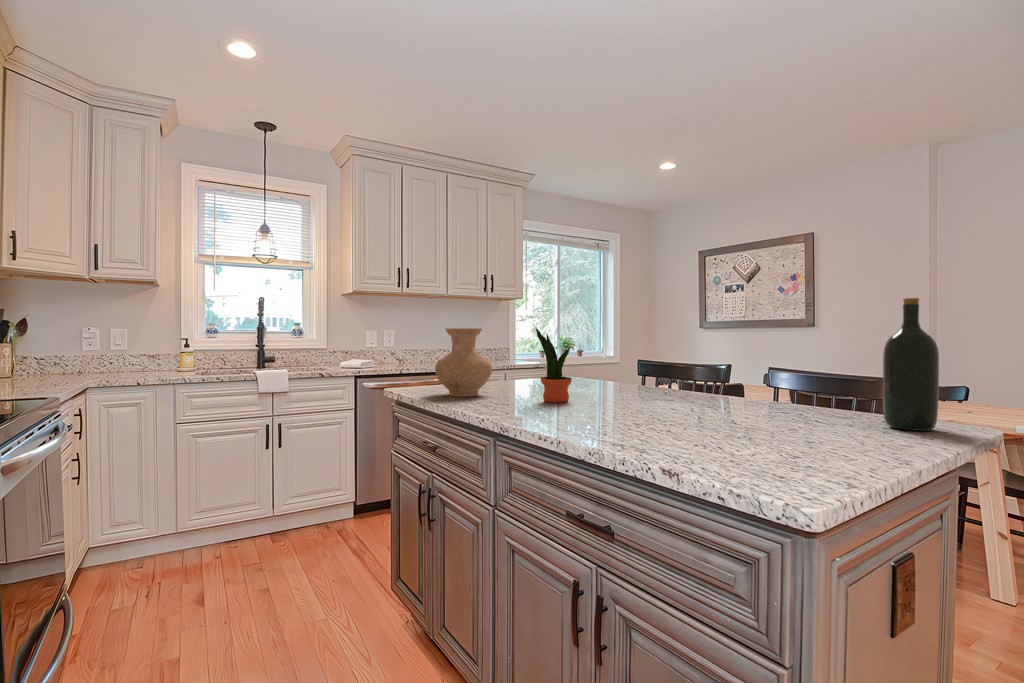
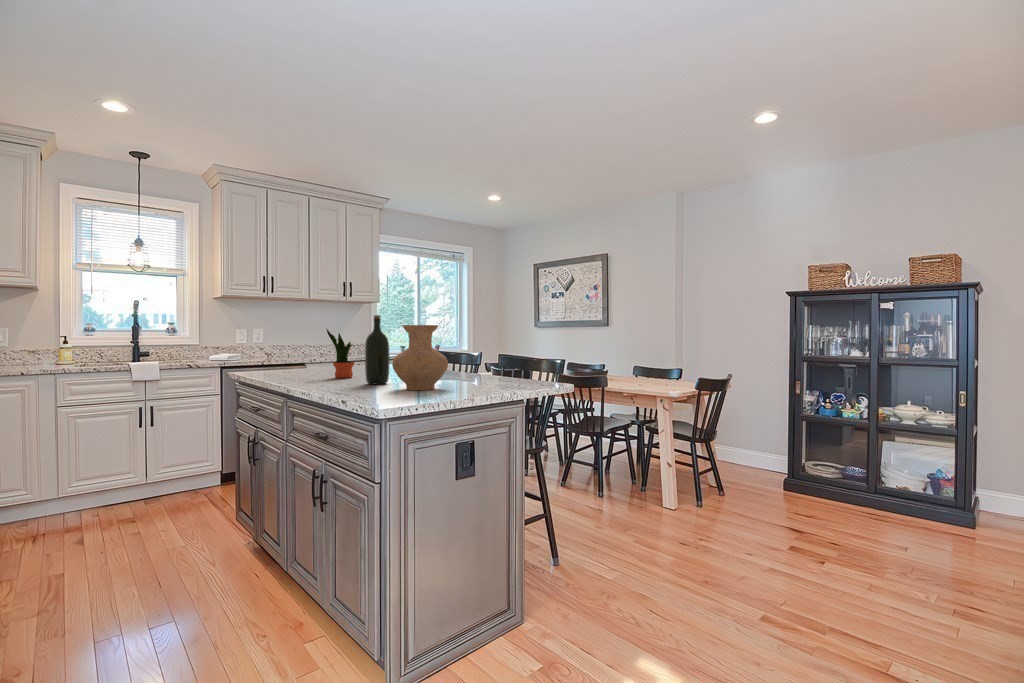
wine bottle: present [883,298,939,431] -> present [365,315,389,384]
vase: present [435,328,492,397] -> present [392,325,448,390]

